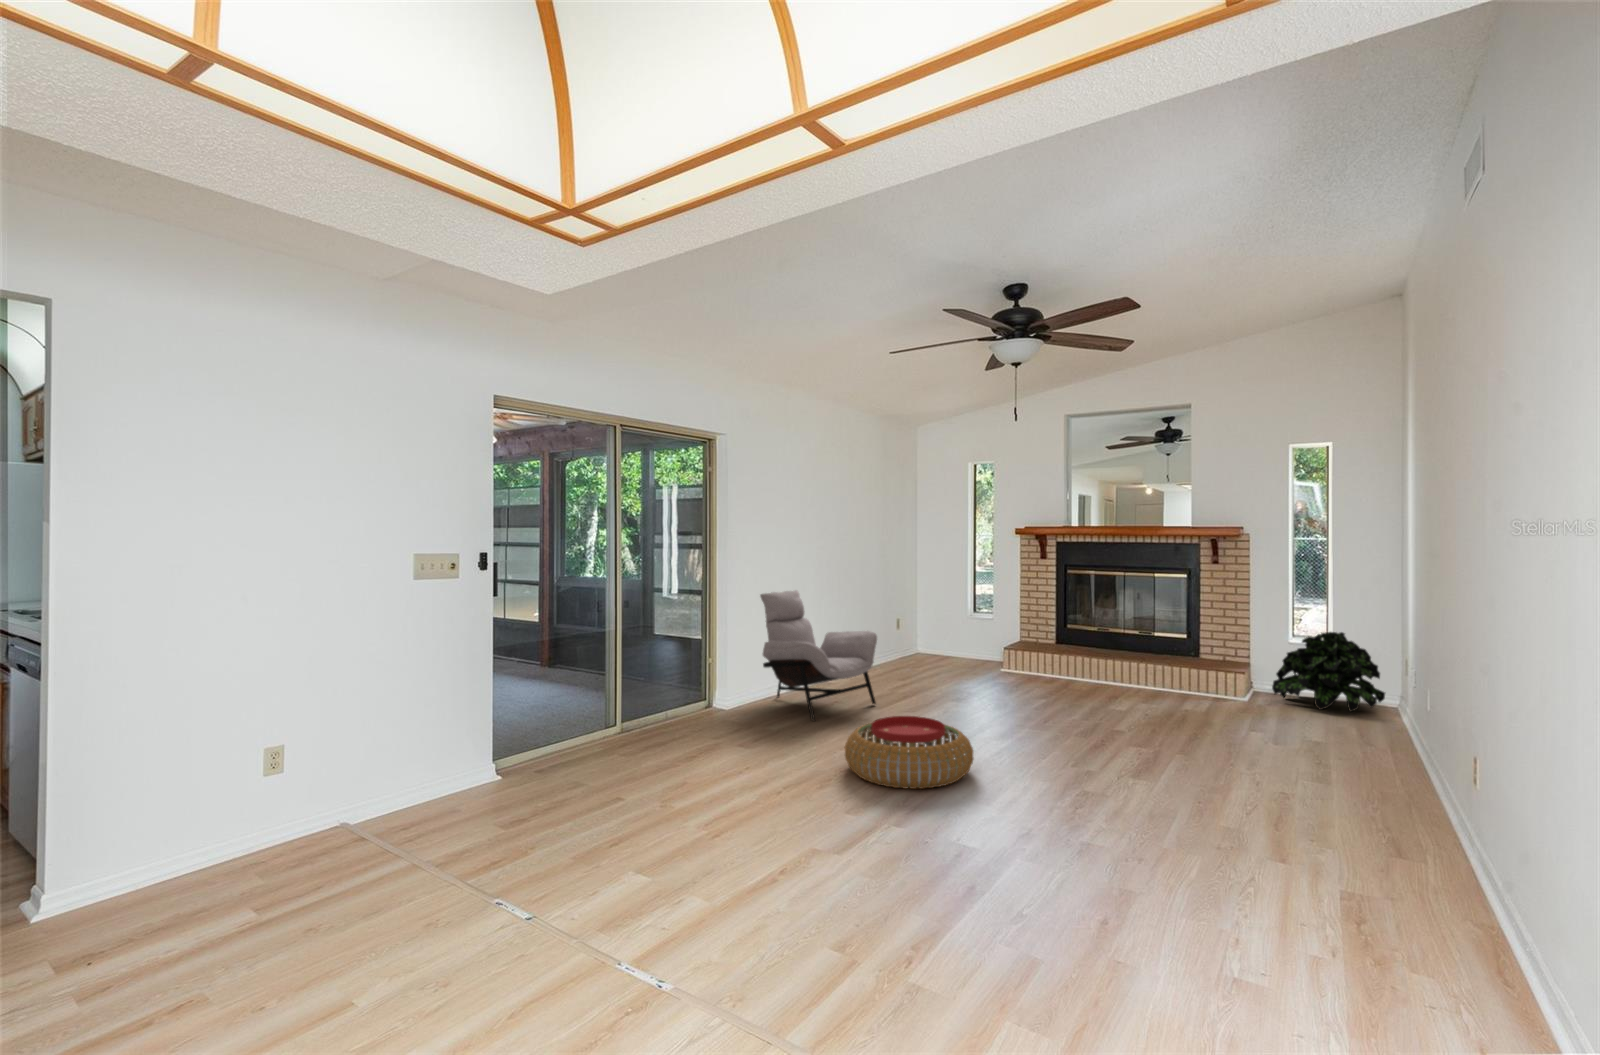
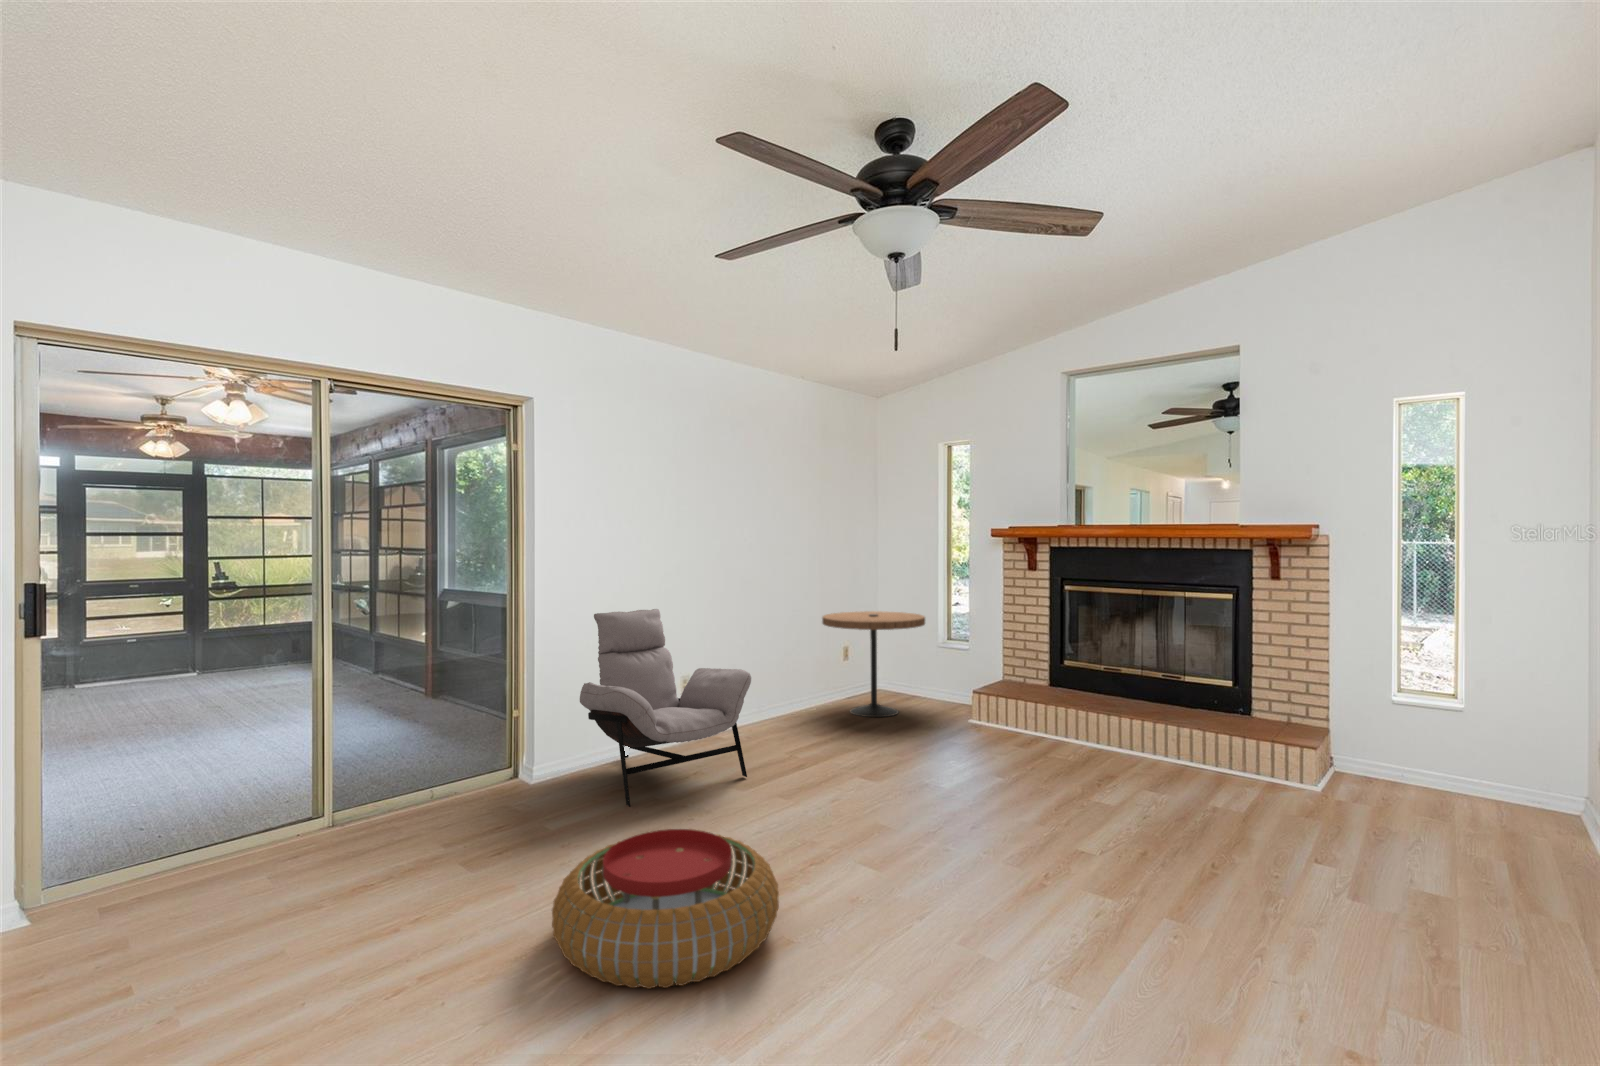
side table: none [887,592,965,670] -> present [822,611,925,717]
potted plant: present [1272,632,1385,712] -> none [1361,689,1559,827]

